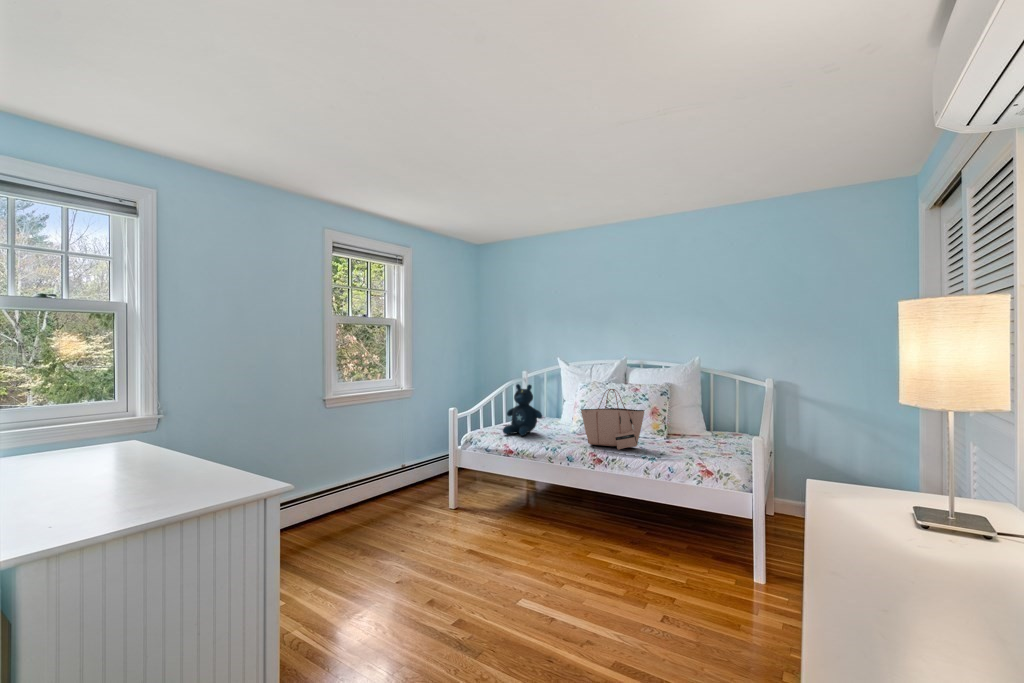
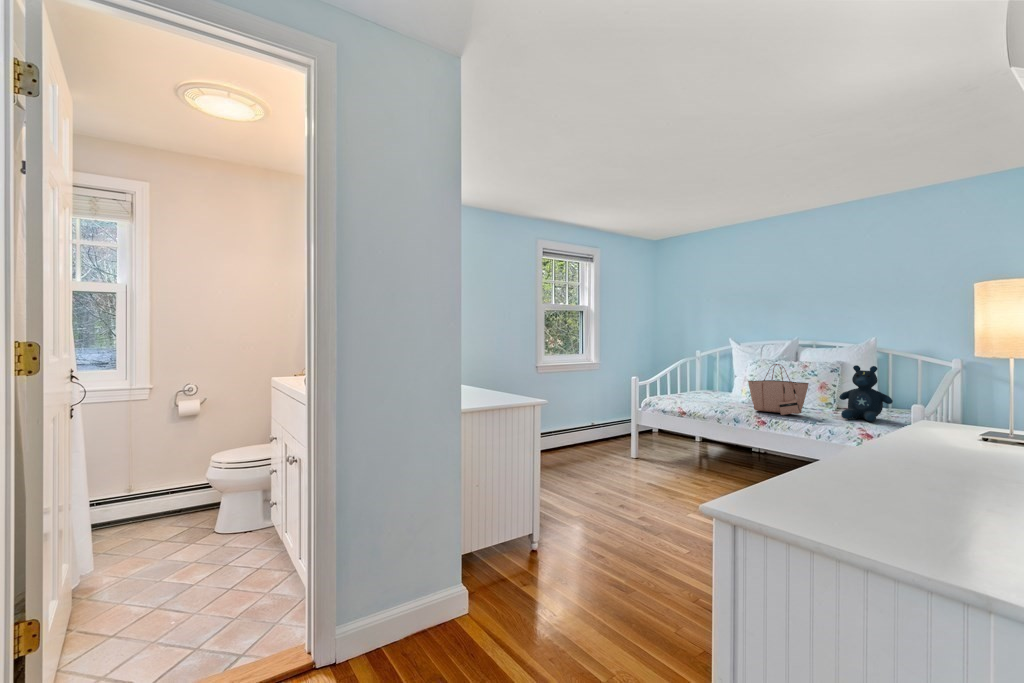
stuffed bear: present [503,384,542,436] -> present [839,365,893,422]

